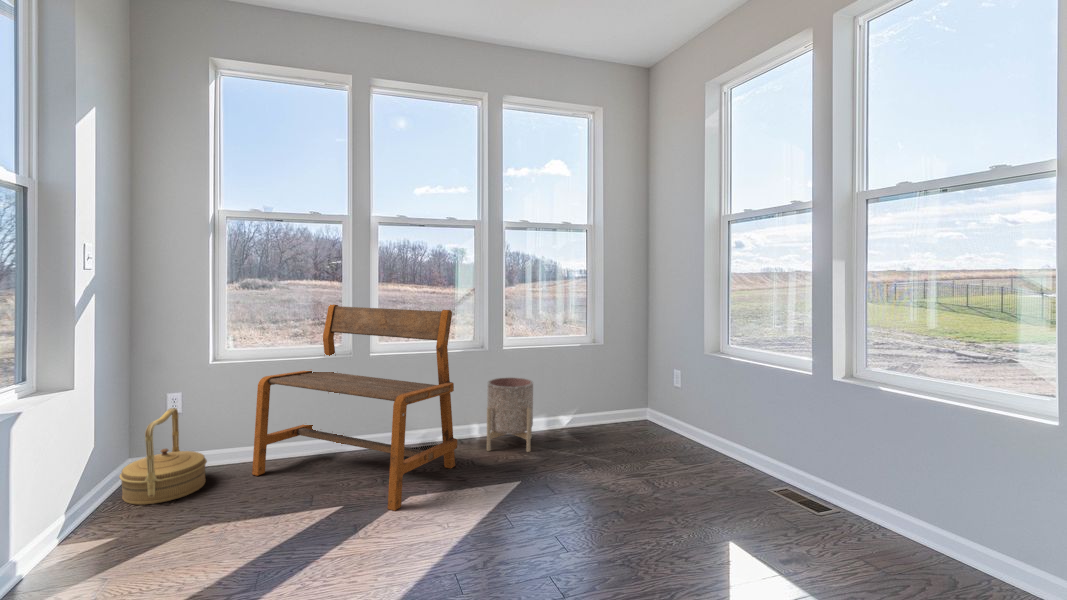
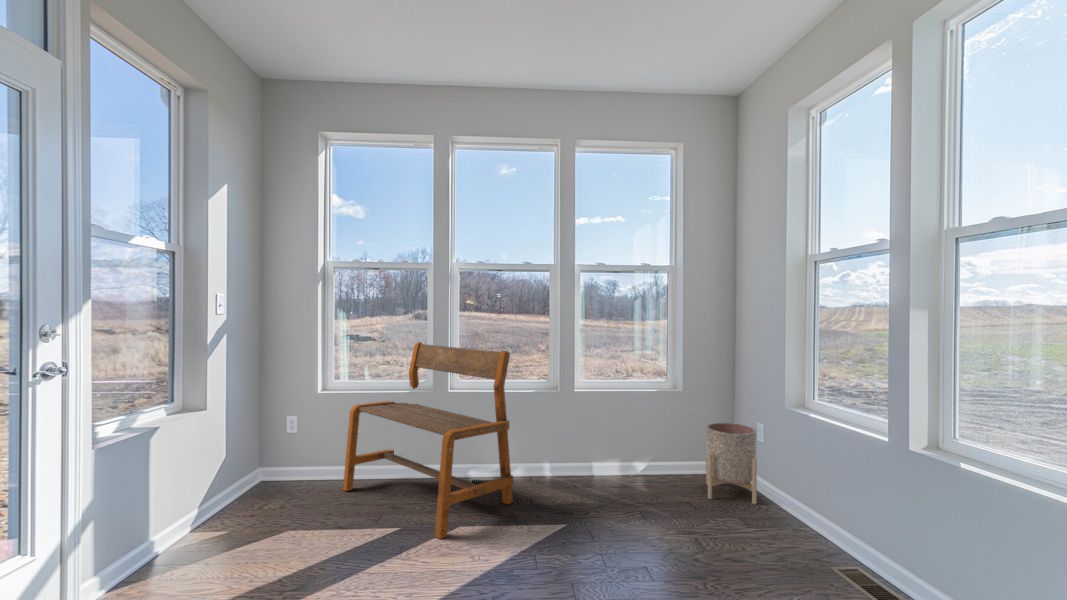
planter: present [487,377,533,452] -> present [705,423,757,504]
woven basket: present [119,408,207,505] -> none [244,427,309,506]

